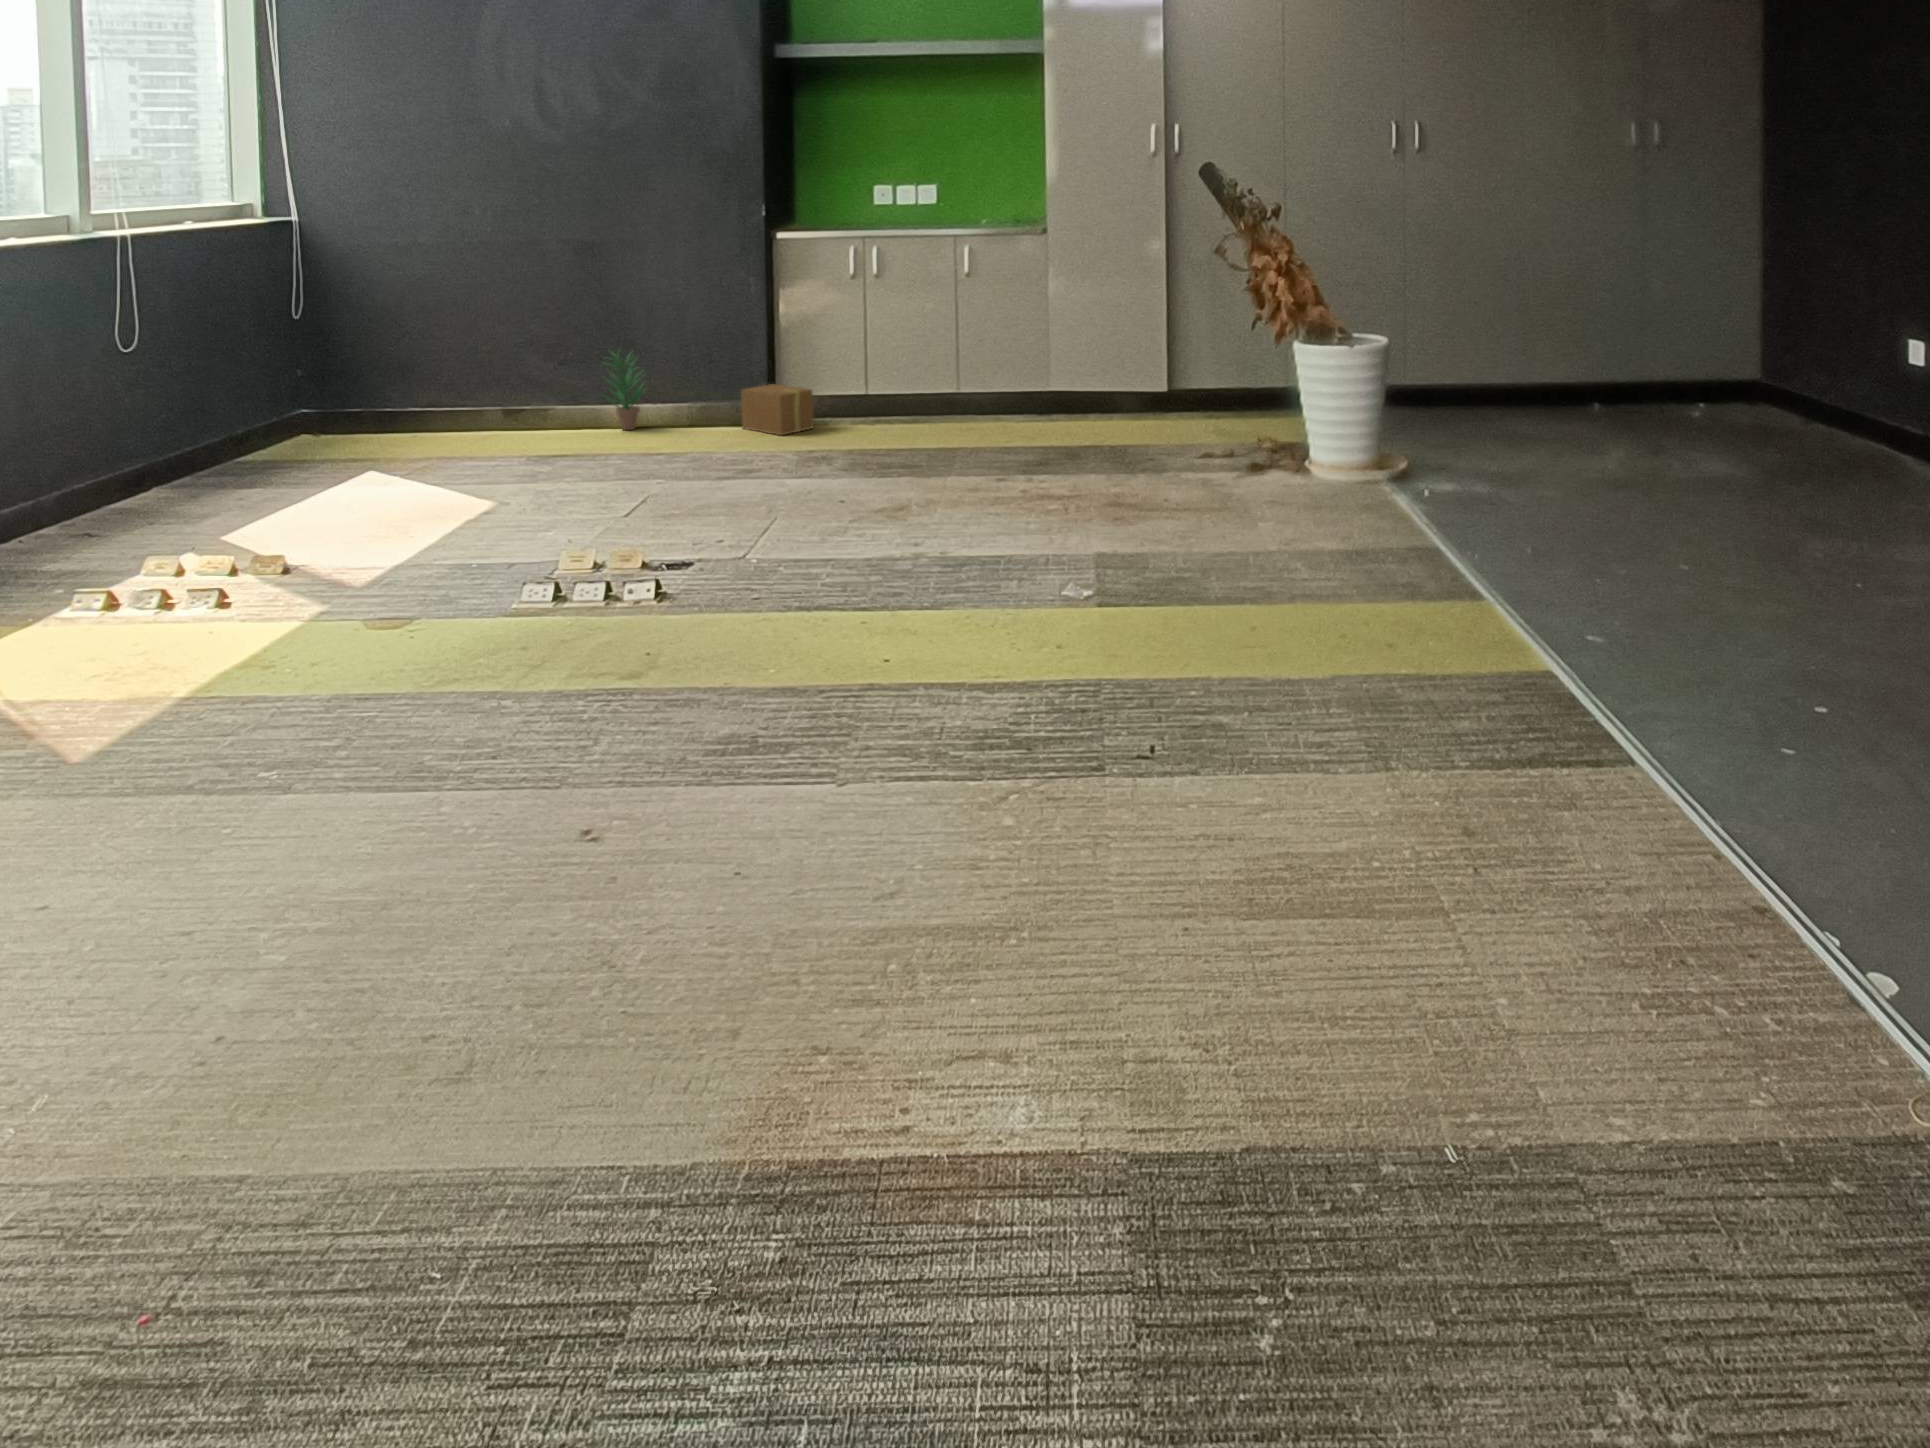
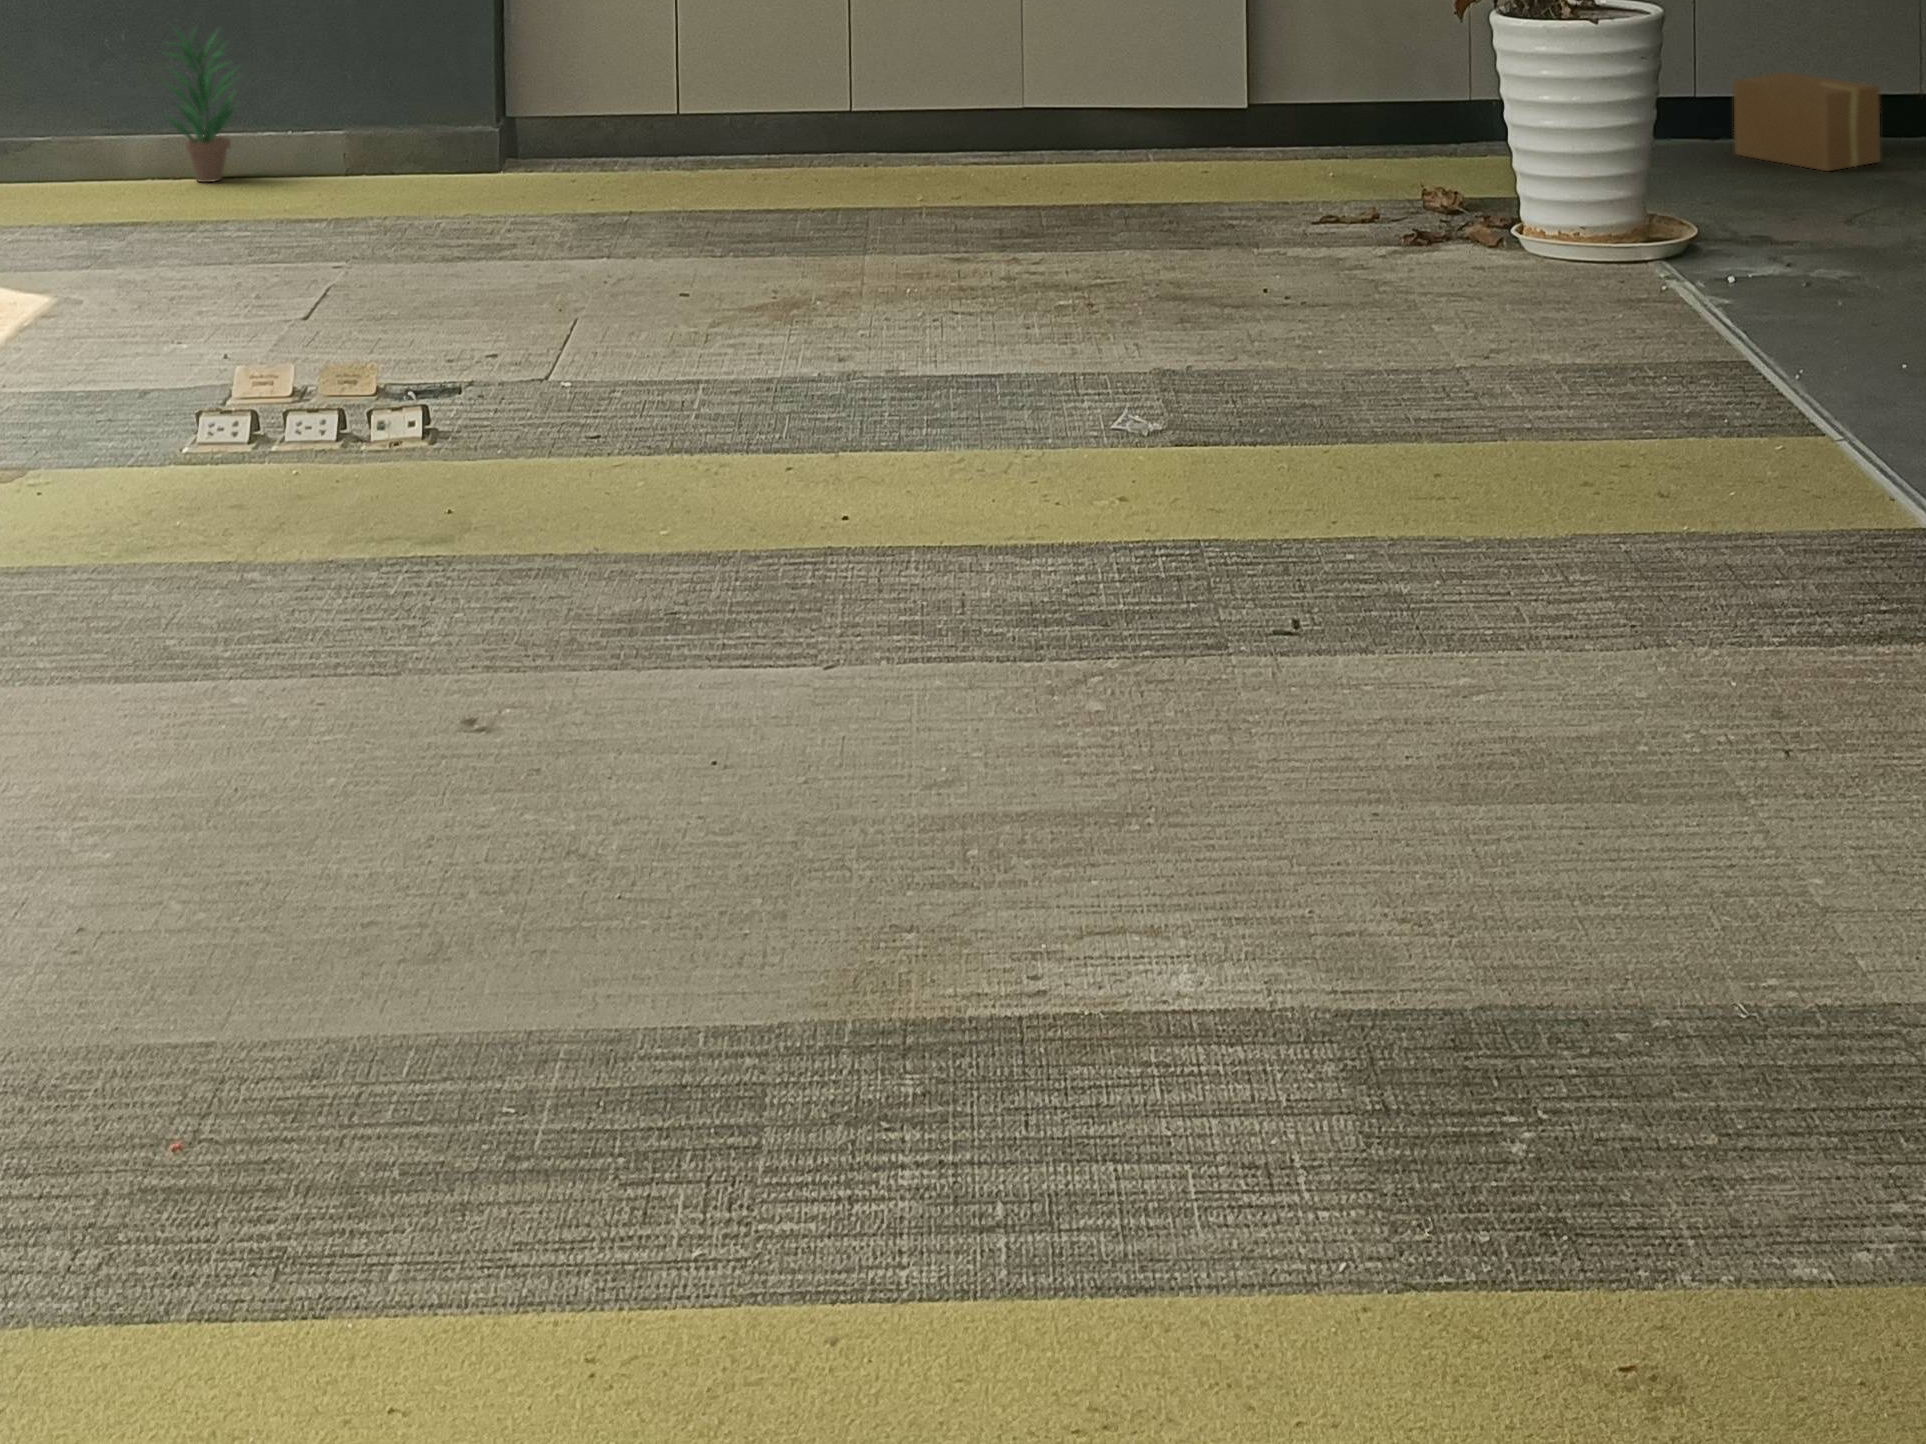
cardboard box: present [741,384,814,435] -> present [1733,72,1880,171]

